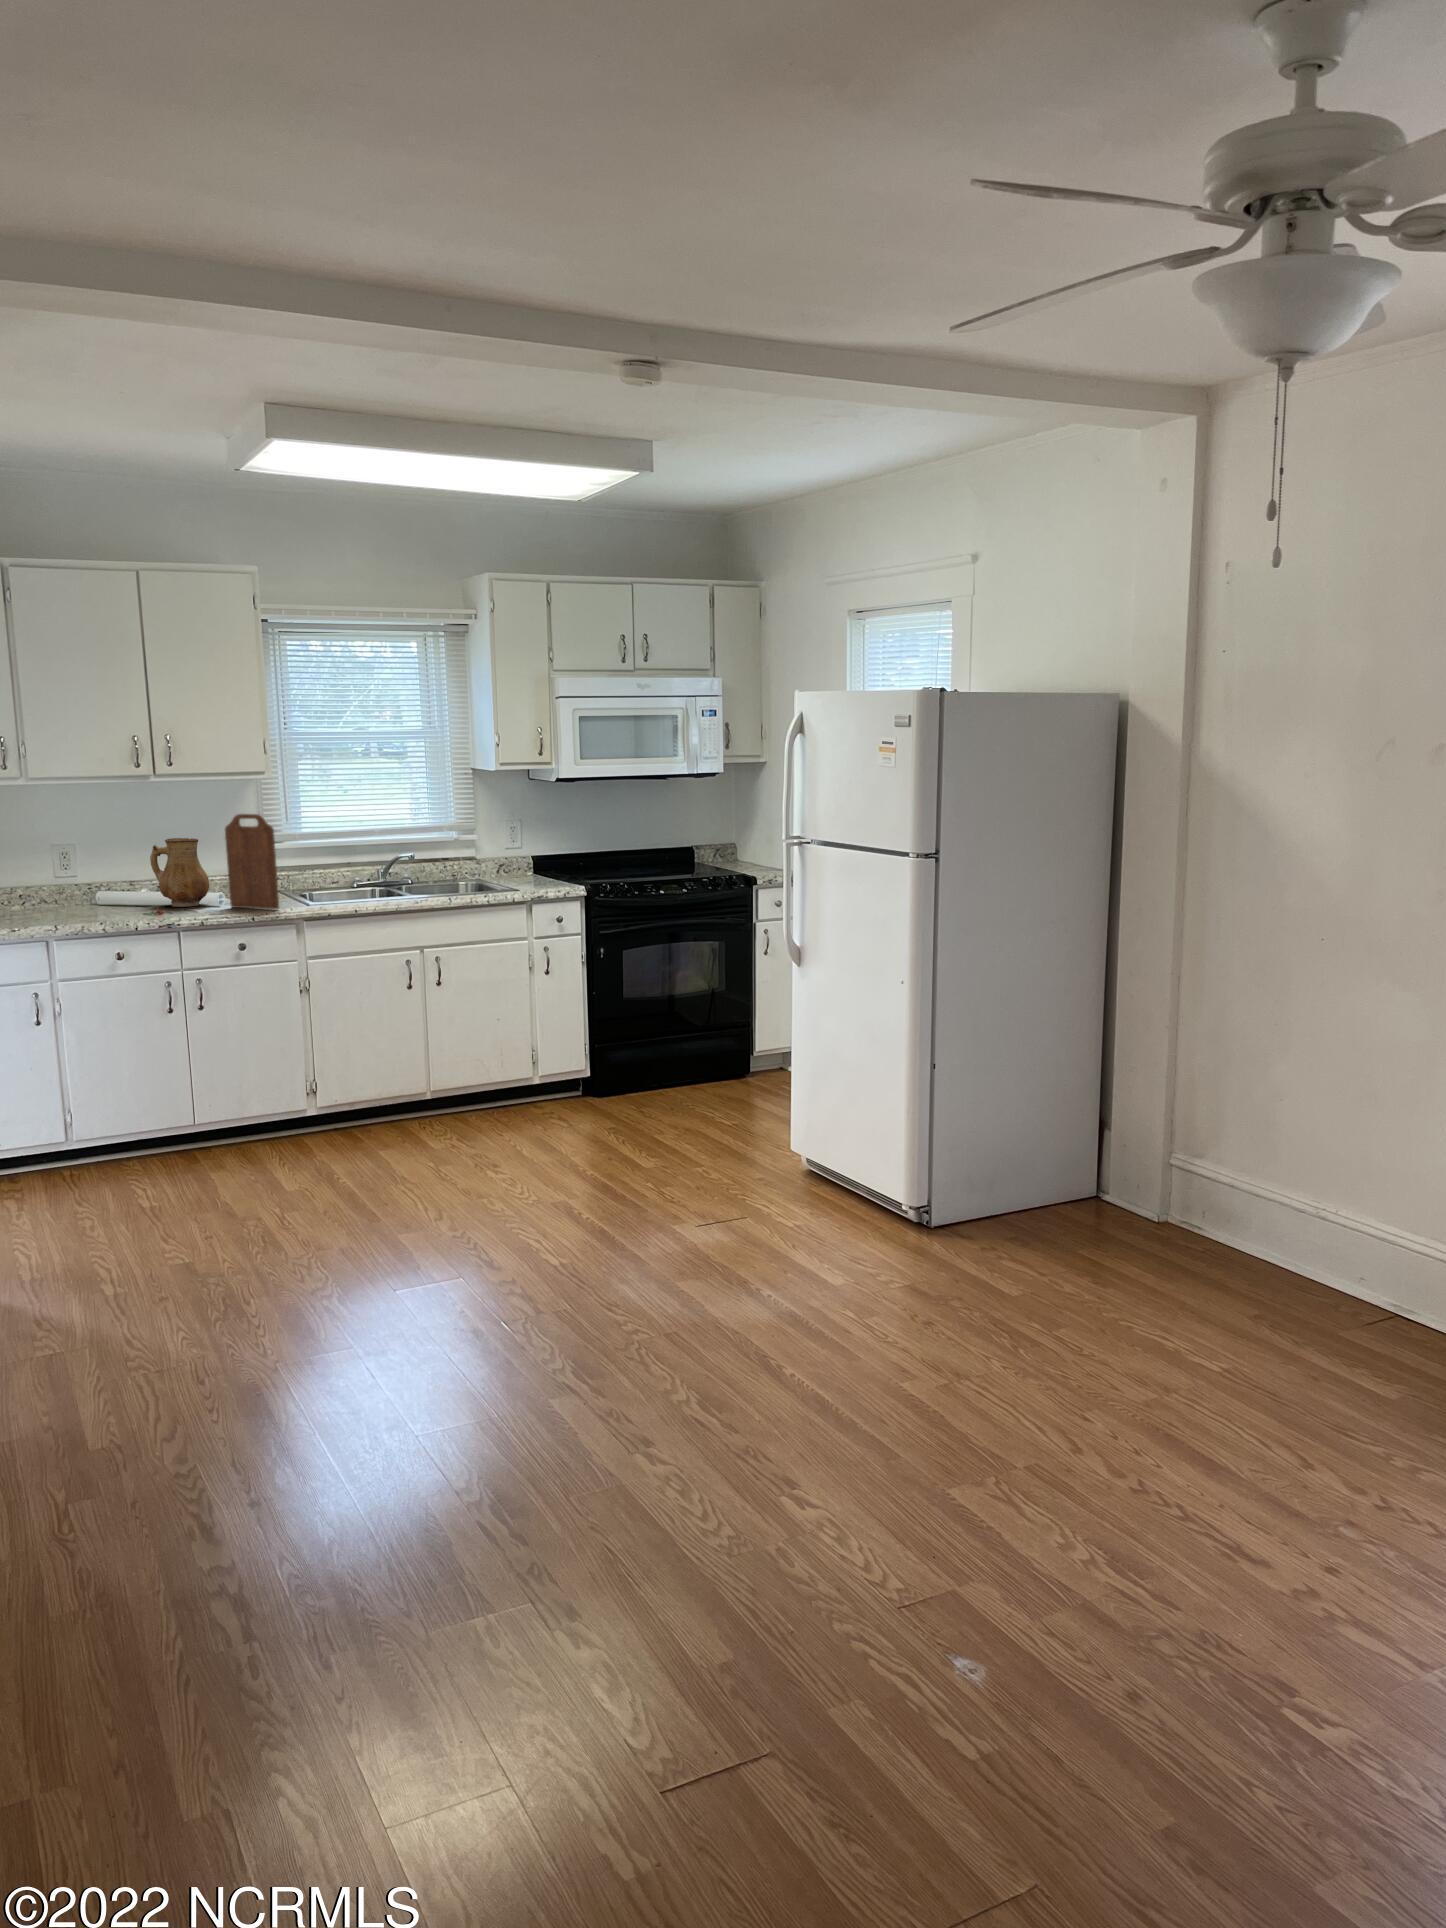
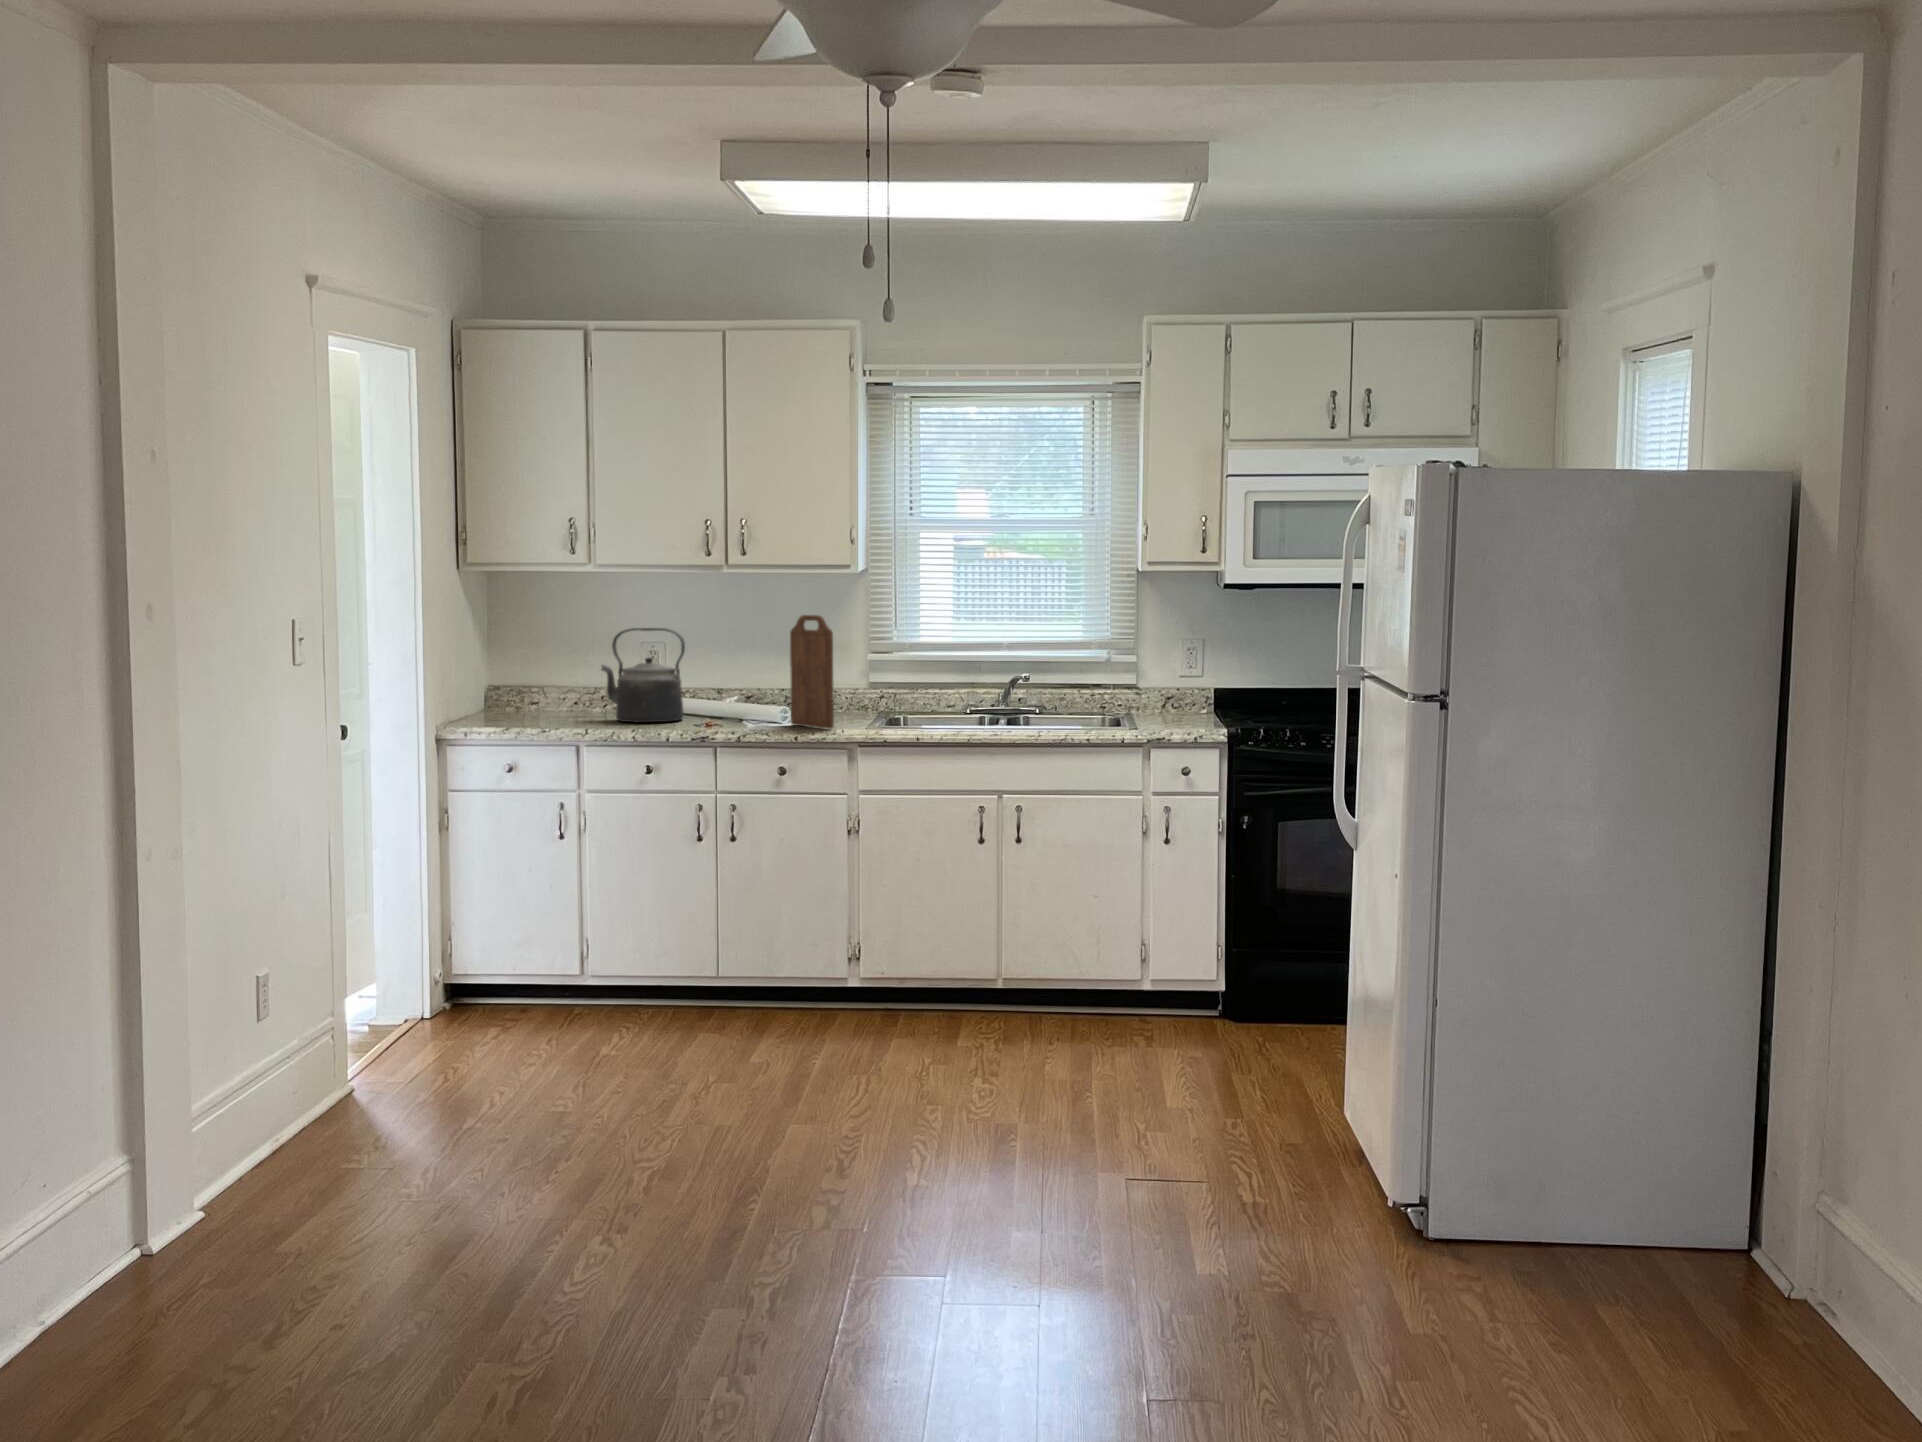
kettle: none [33,829,120,915] -> present [601,628,685,722]
ceramic pitcher: present [150,838,209,907] -> none [723,643,781,721]

